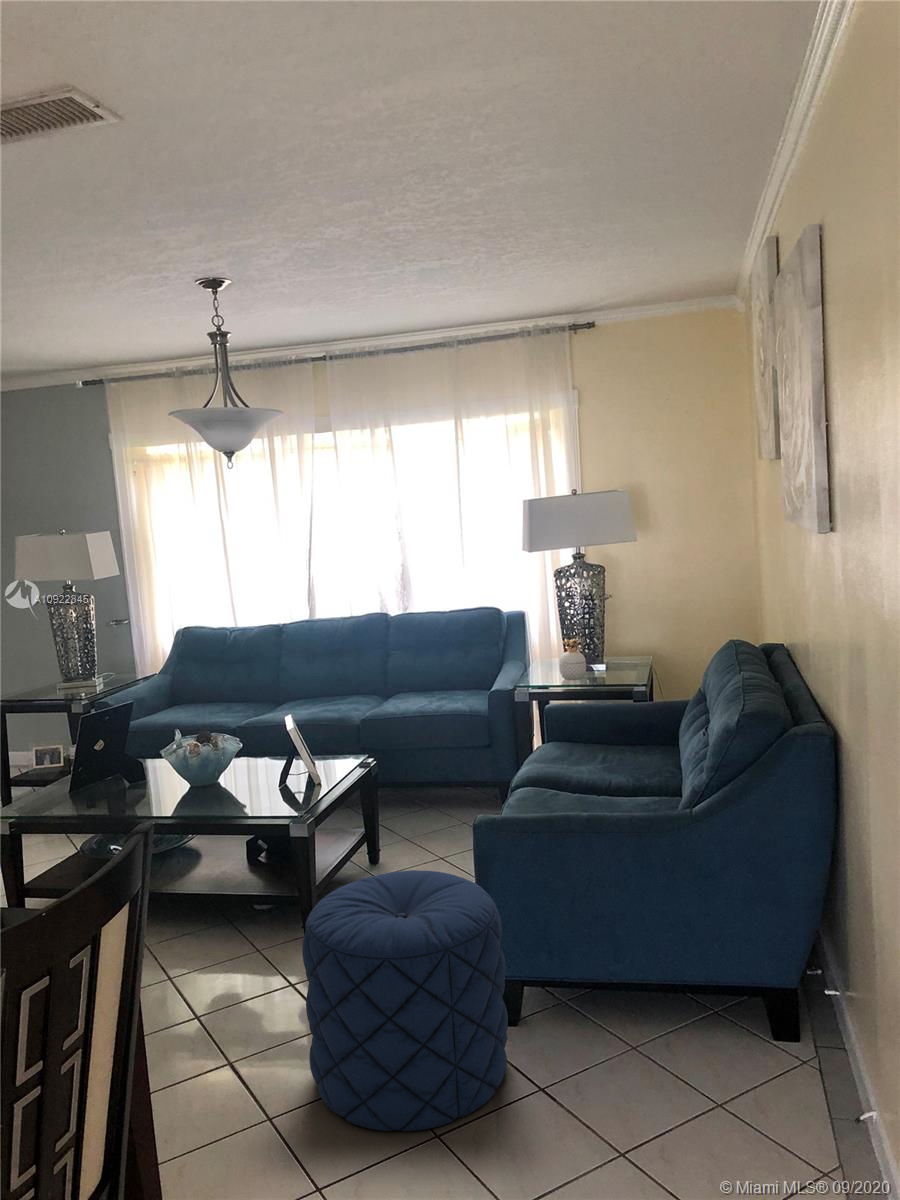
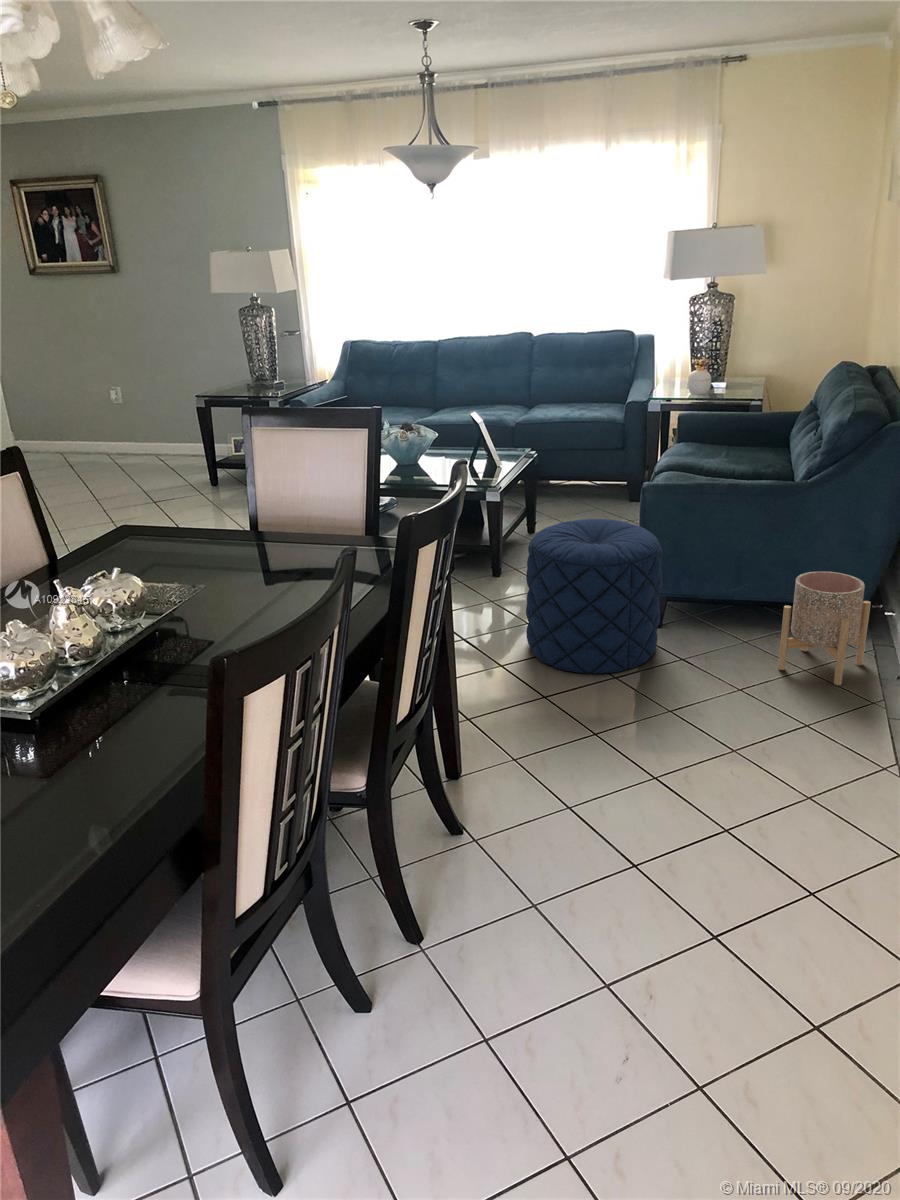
planter: none [683,941,813,1135] -> present [778,571,871,685]

